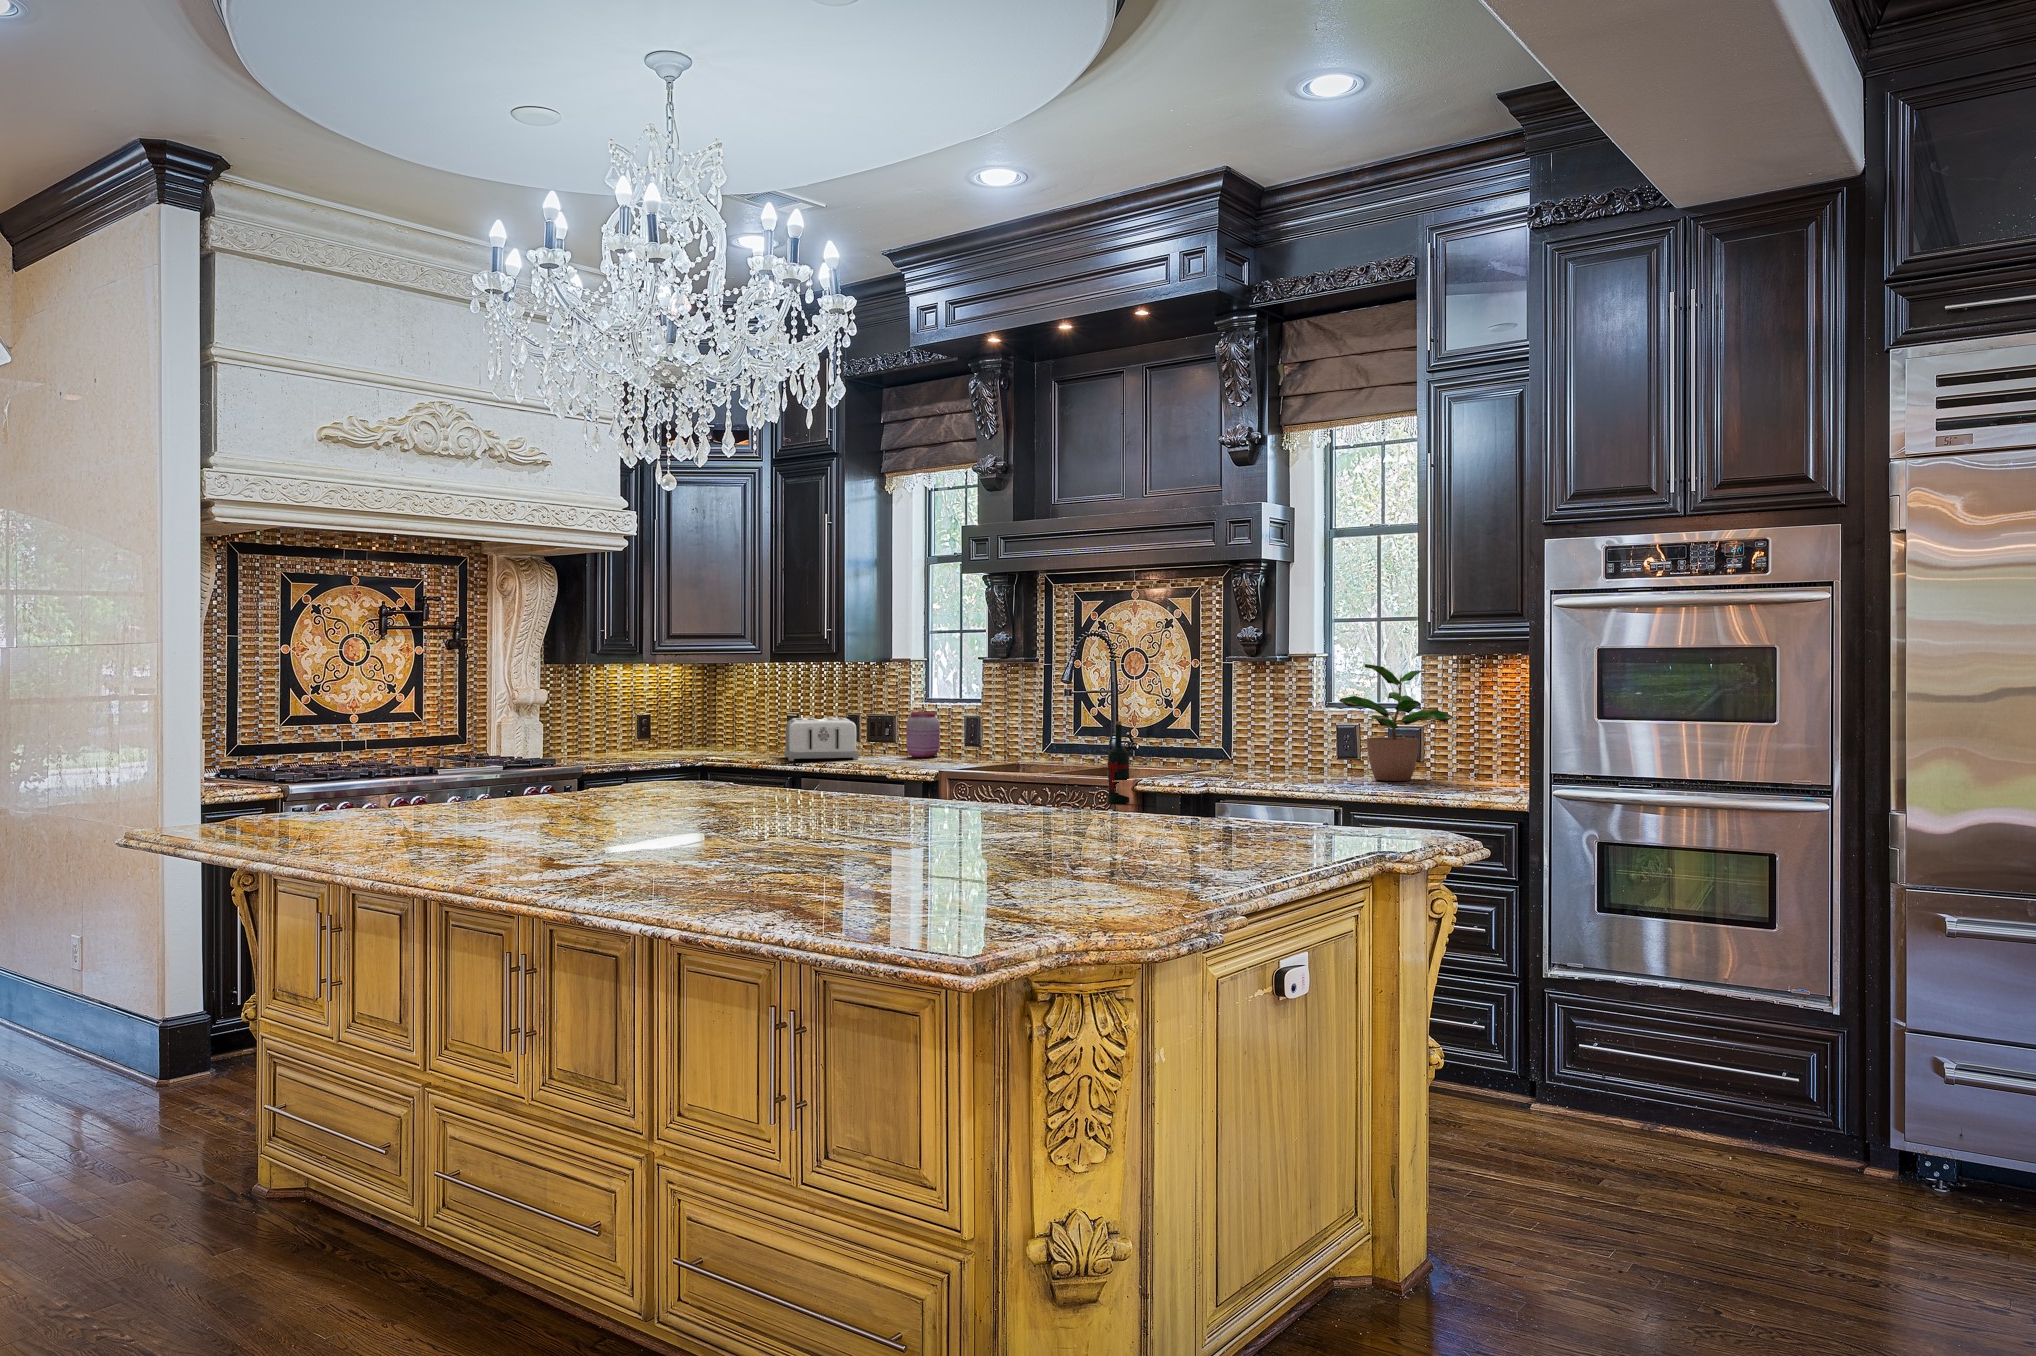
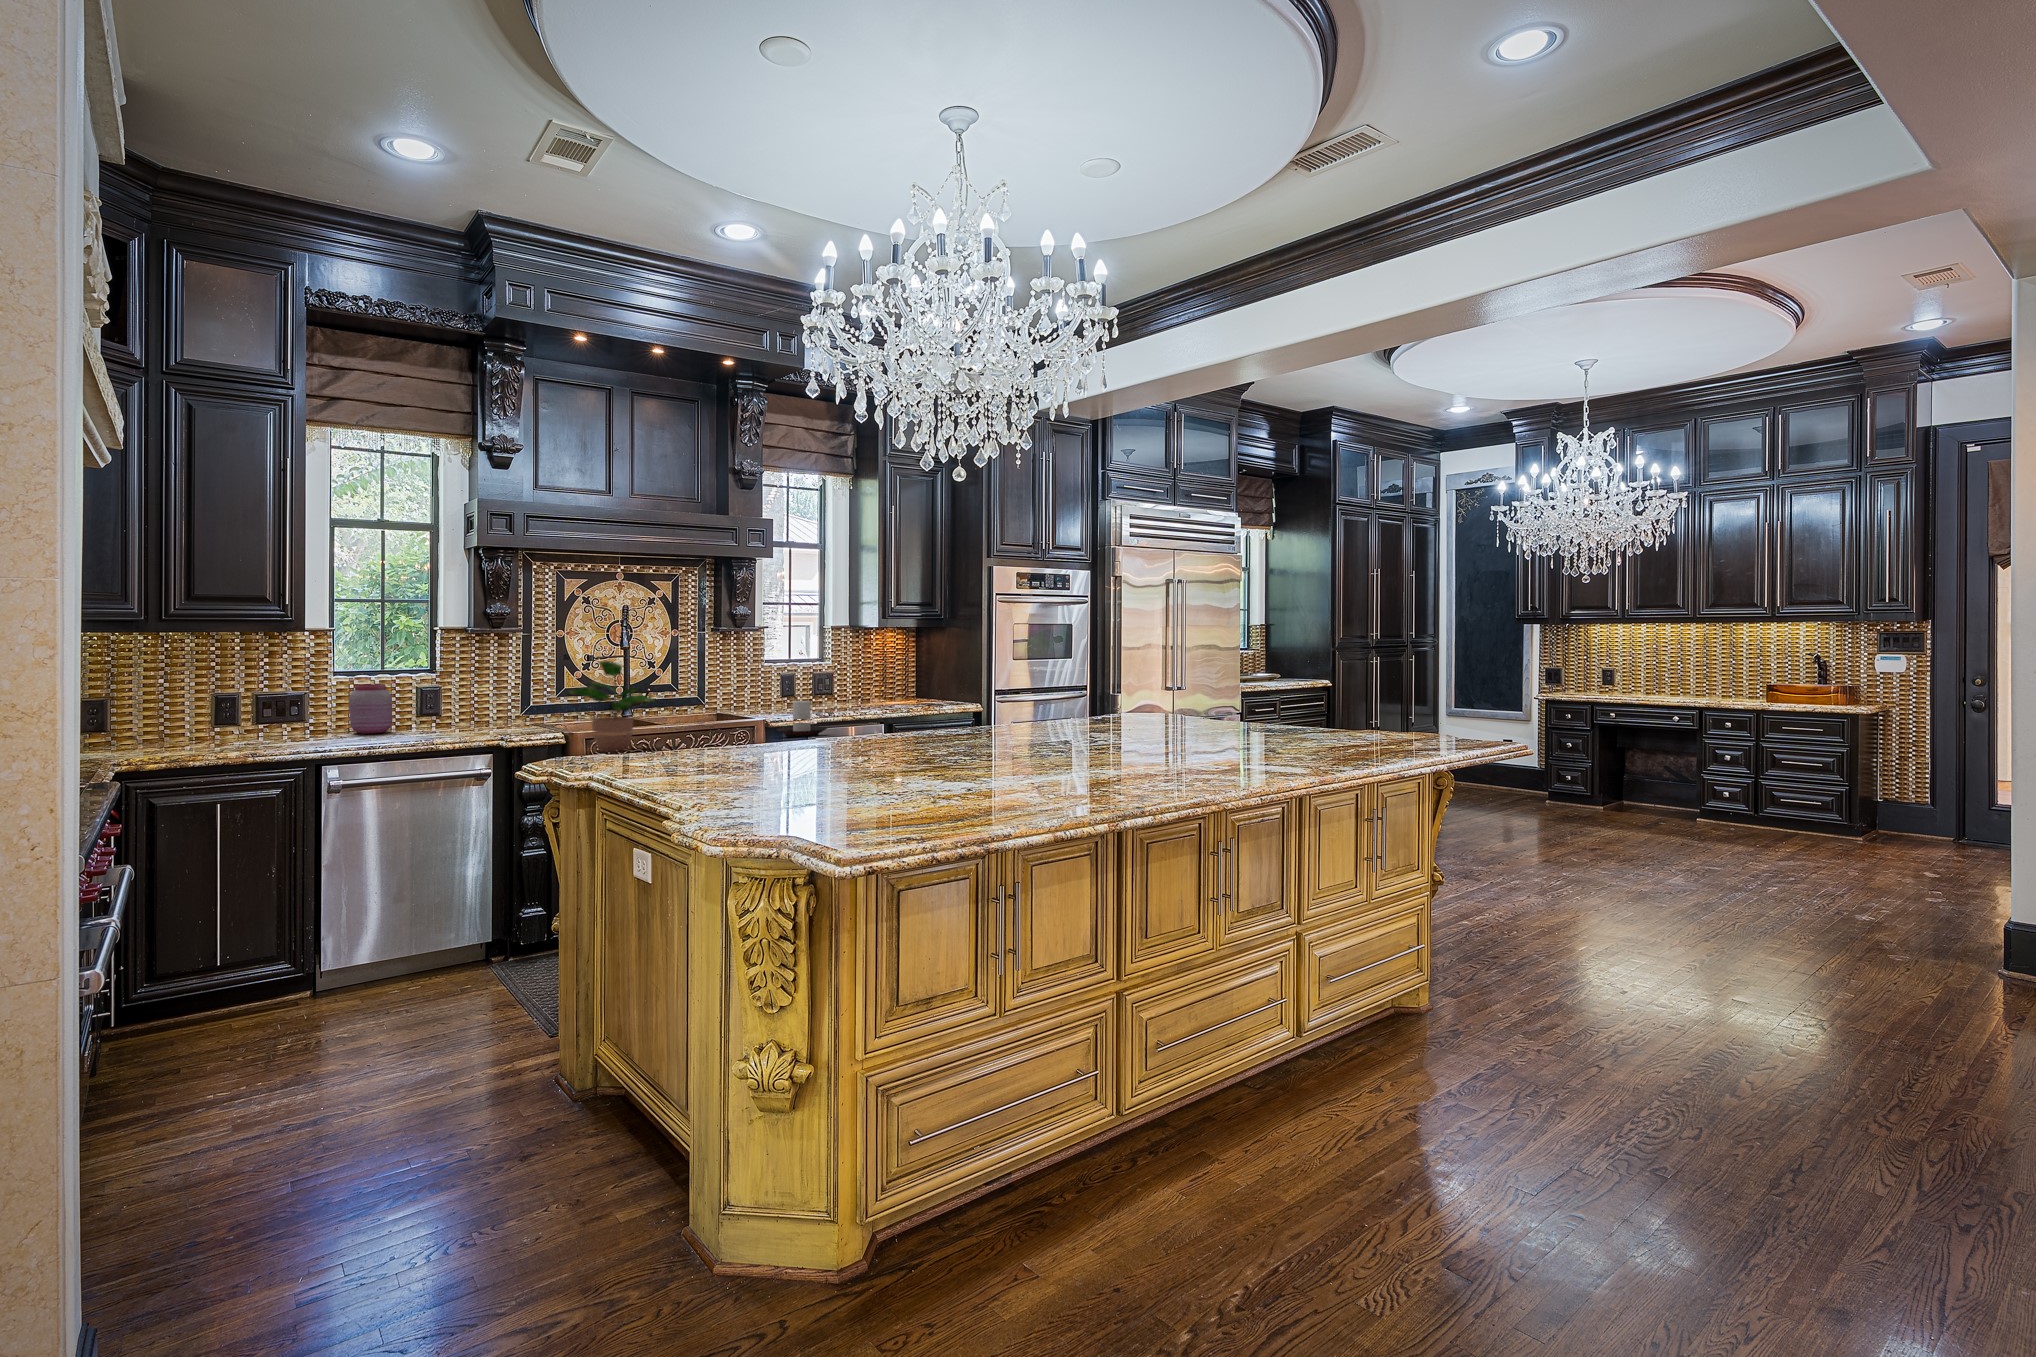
potted plant: present [1339,664,1453,781] -> present [567,661,655,752]
toaster: present [784,718,858,761] -> none [167,697,313,752]
wine bottle: present [1108,721,1129,804] -> none [707,679,725,744]
candle holder: none [1193,756,1265,811] -> present [776,701,827,738]

